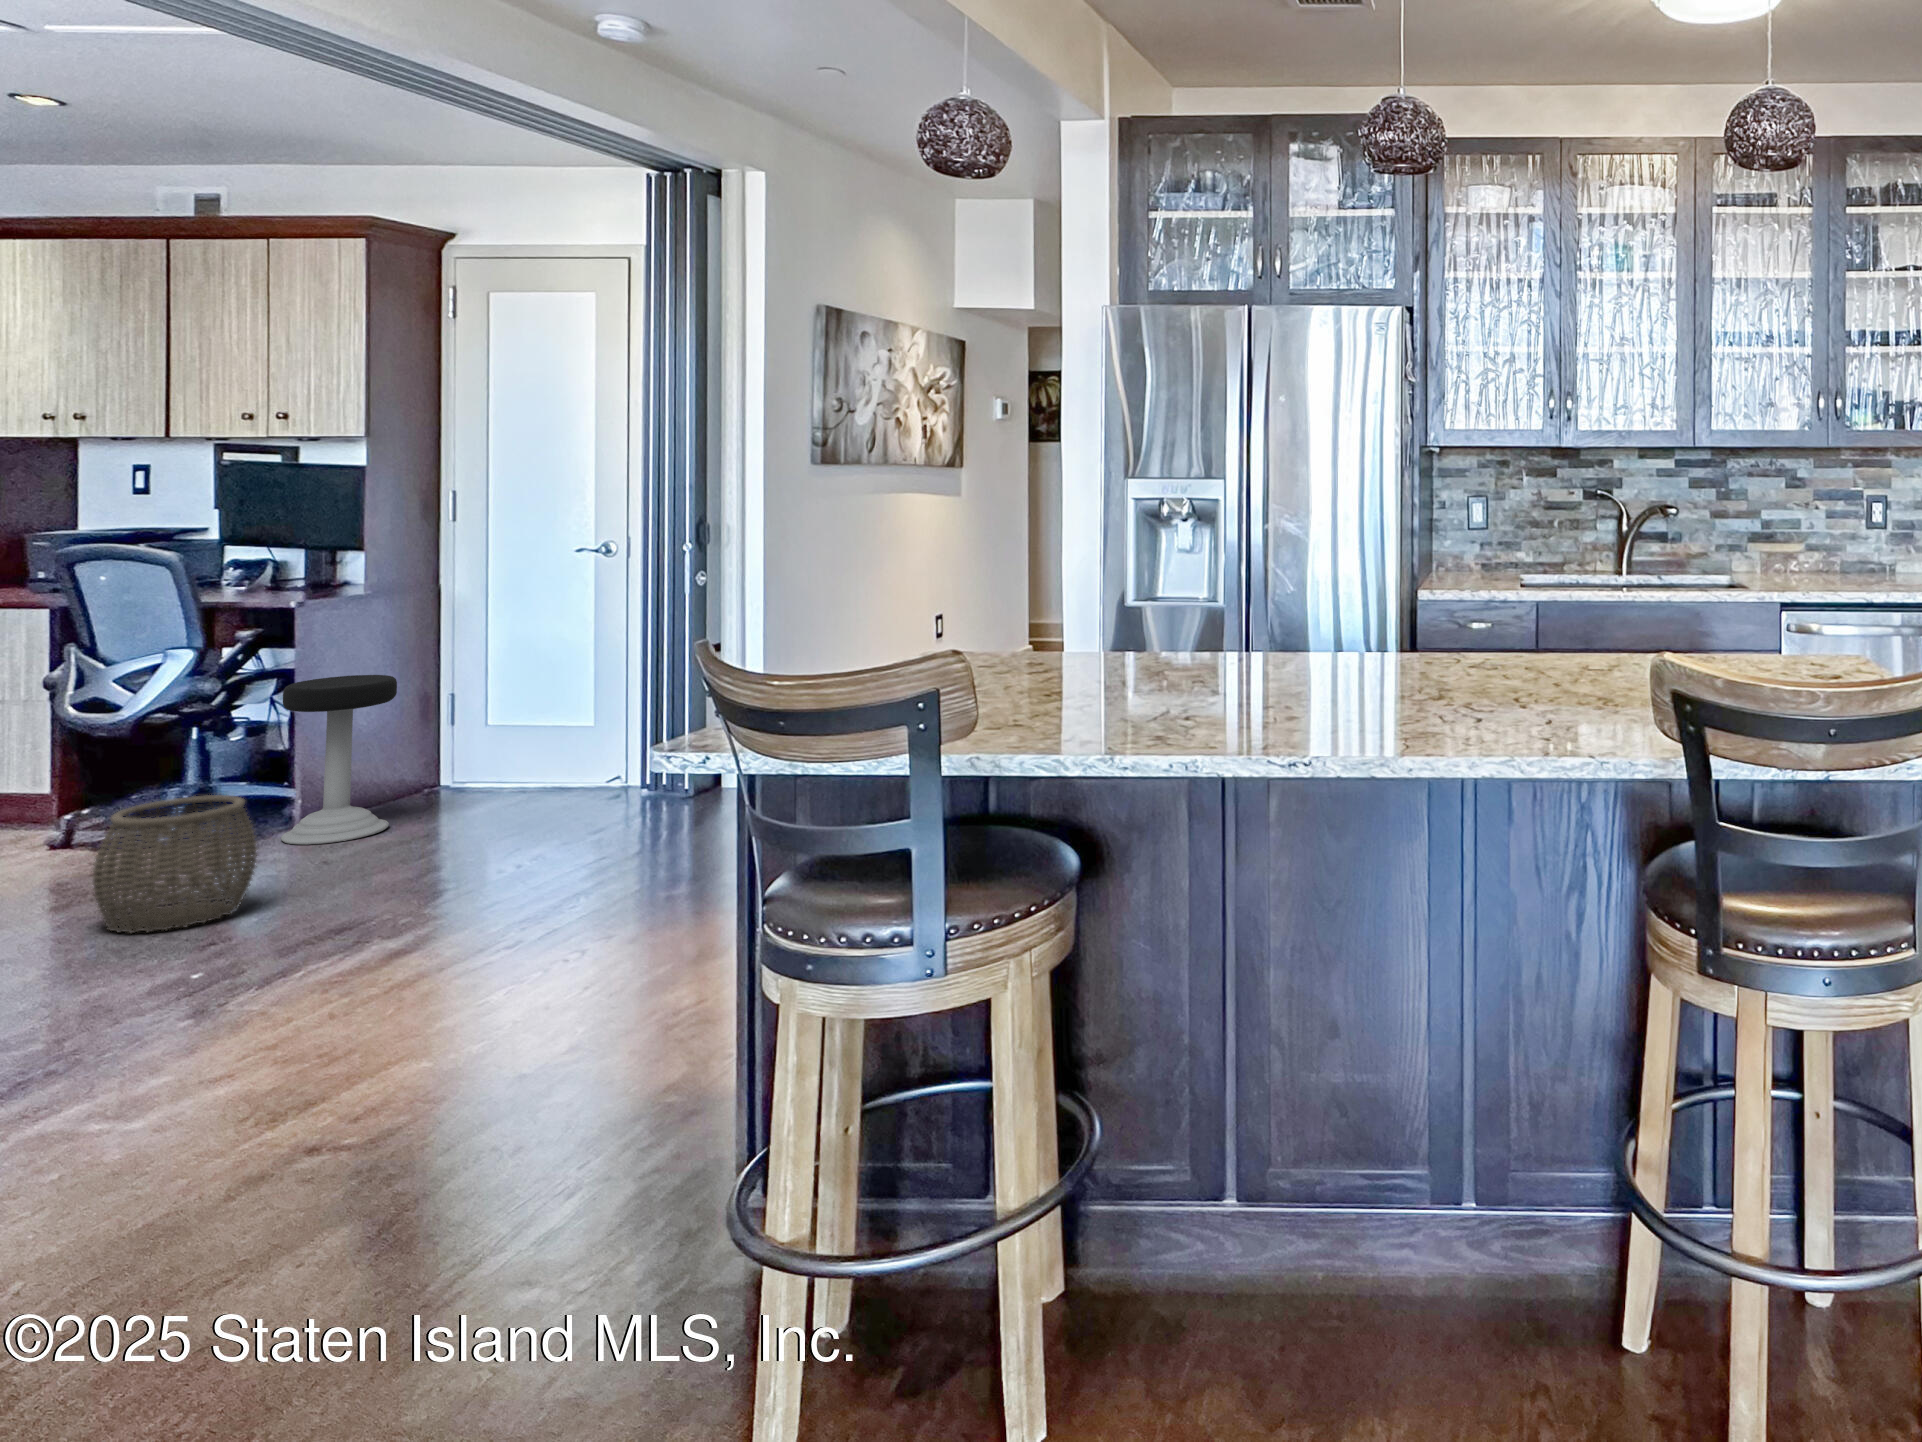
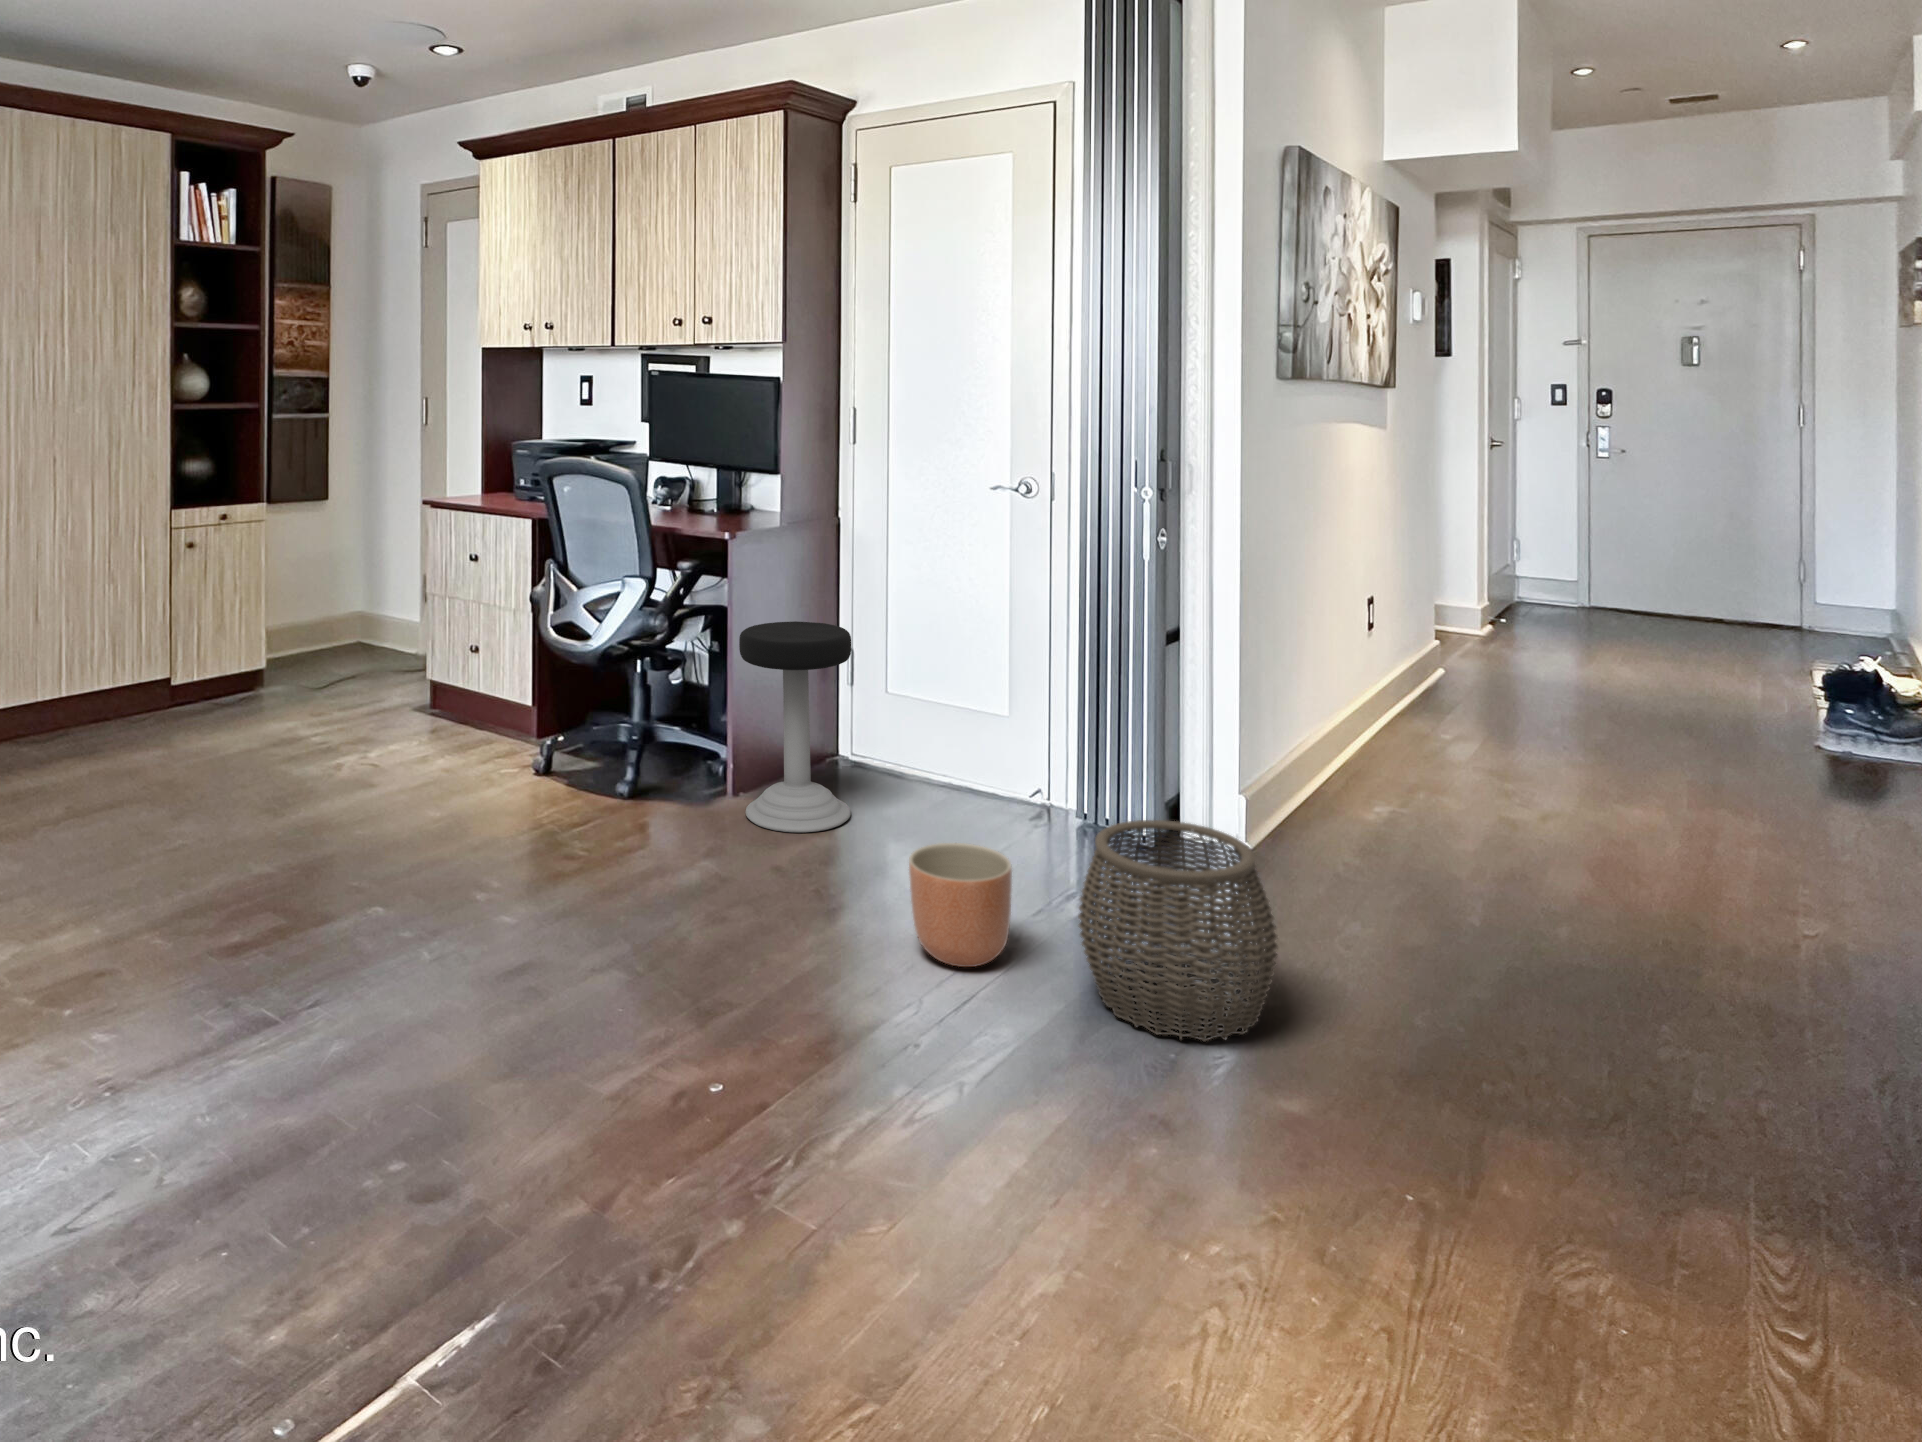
woven basket: present [91,795,257,933] -> present [1078,820,1278,1042]
planter: none [395,806,479,884] -> present [909,843,1012,967]

